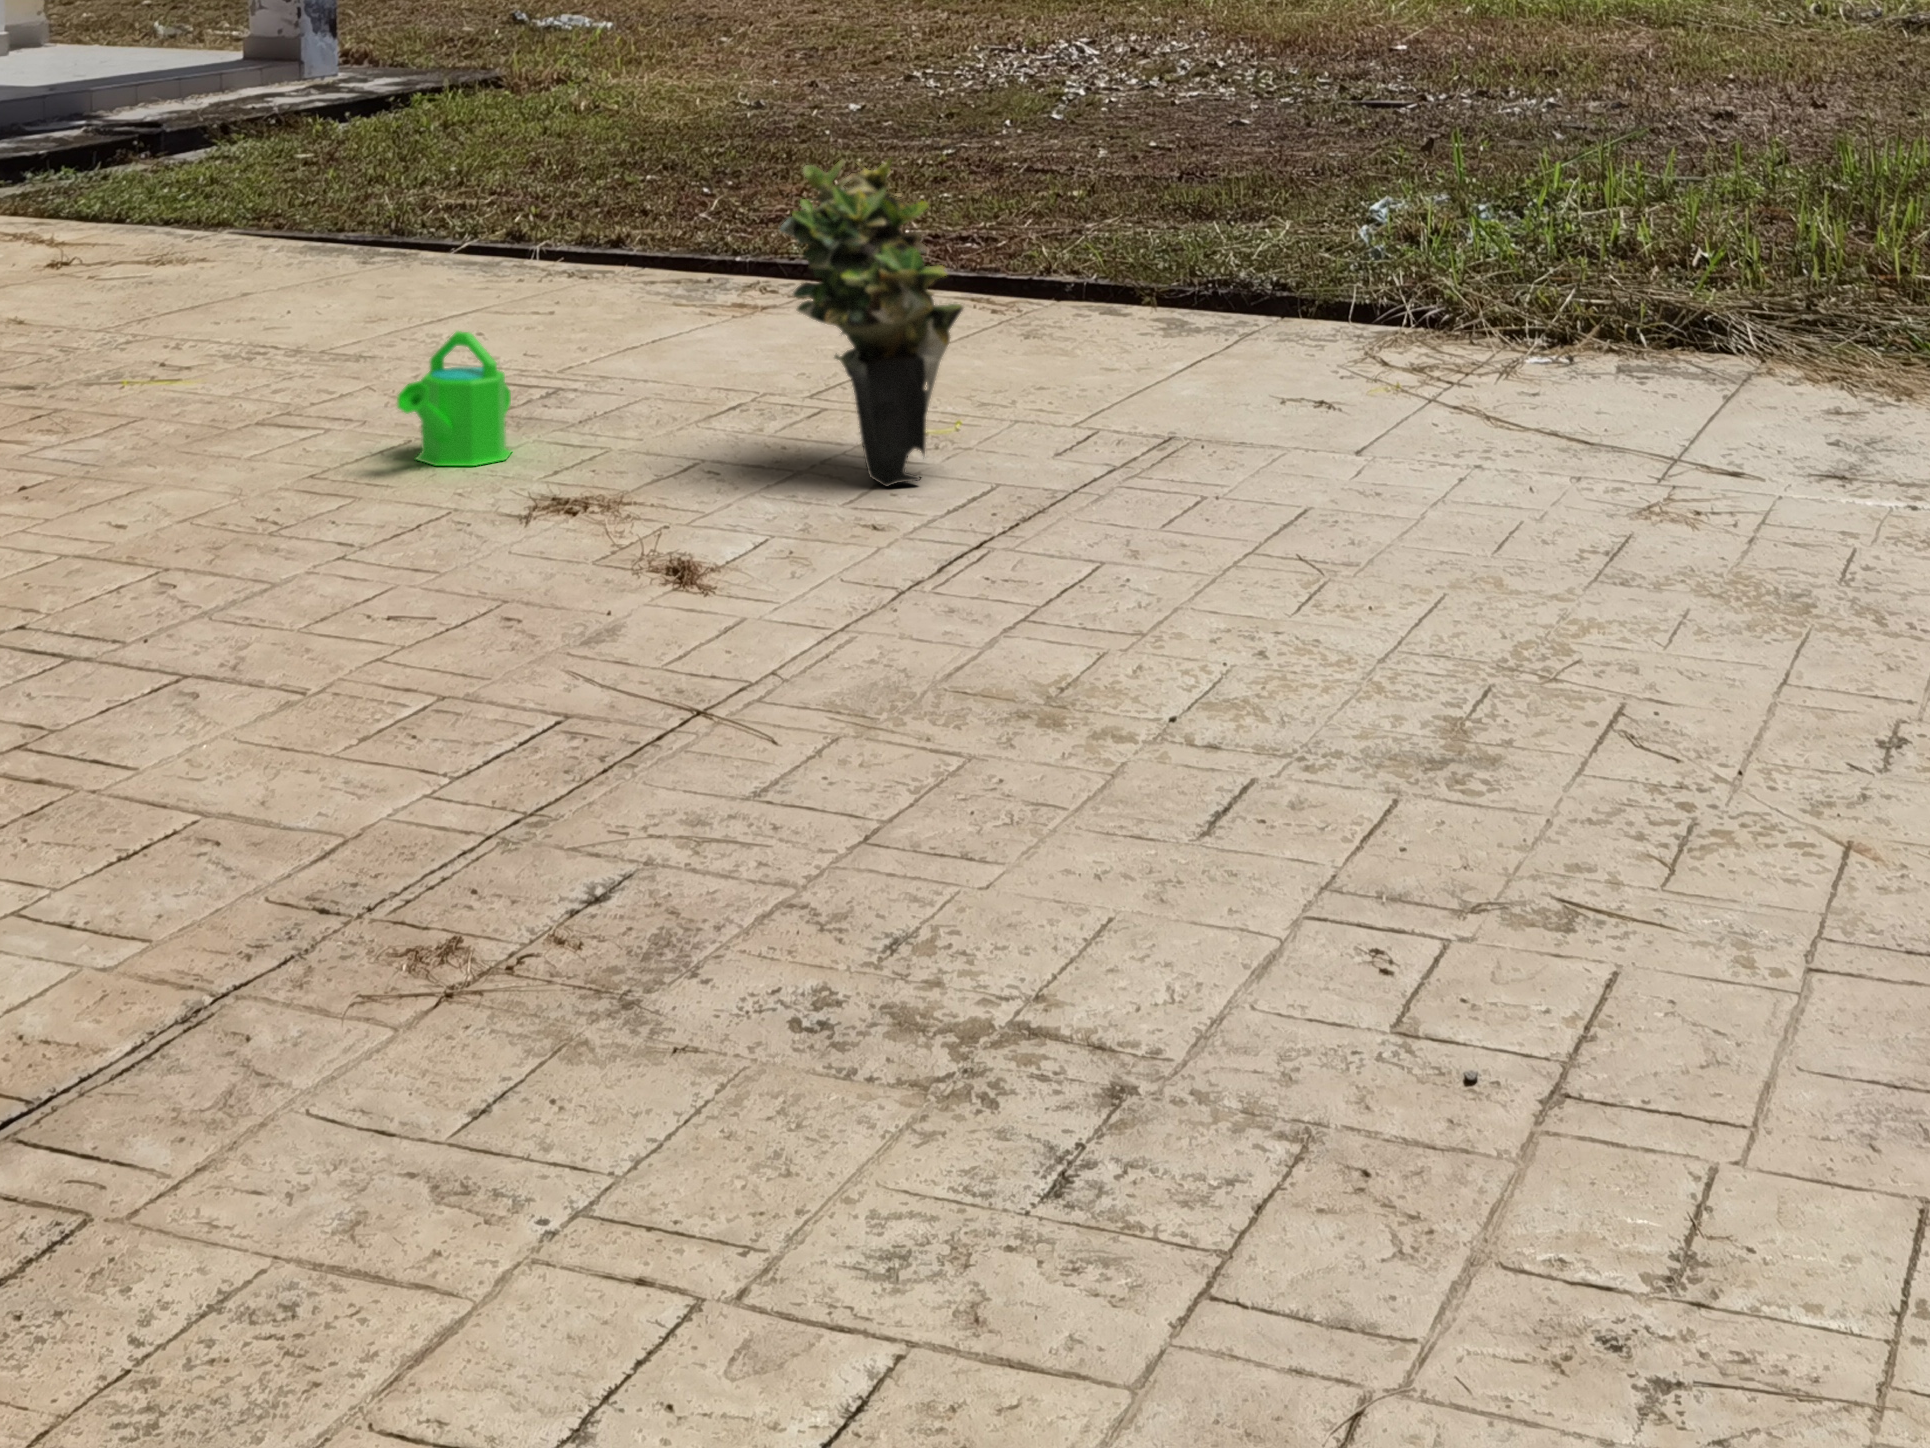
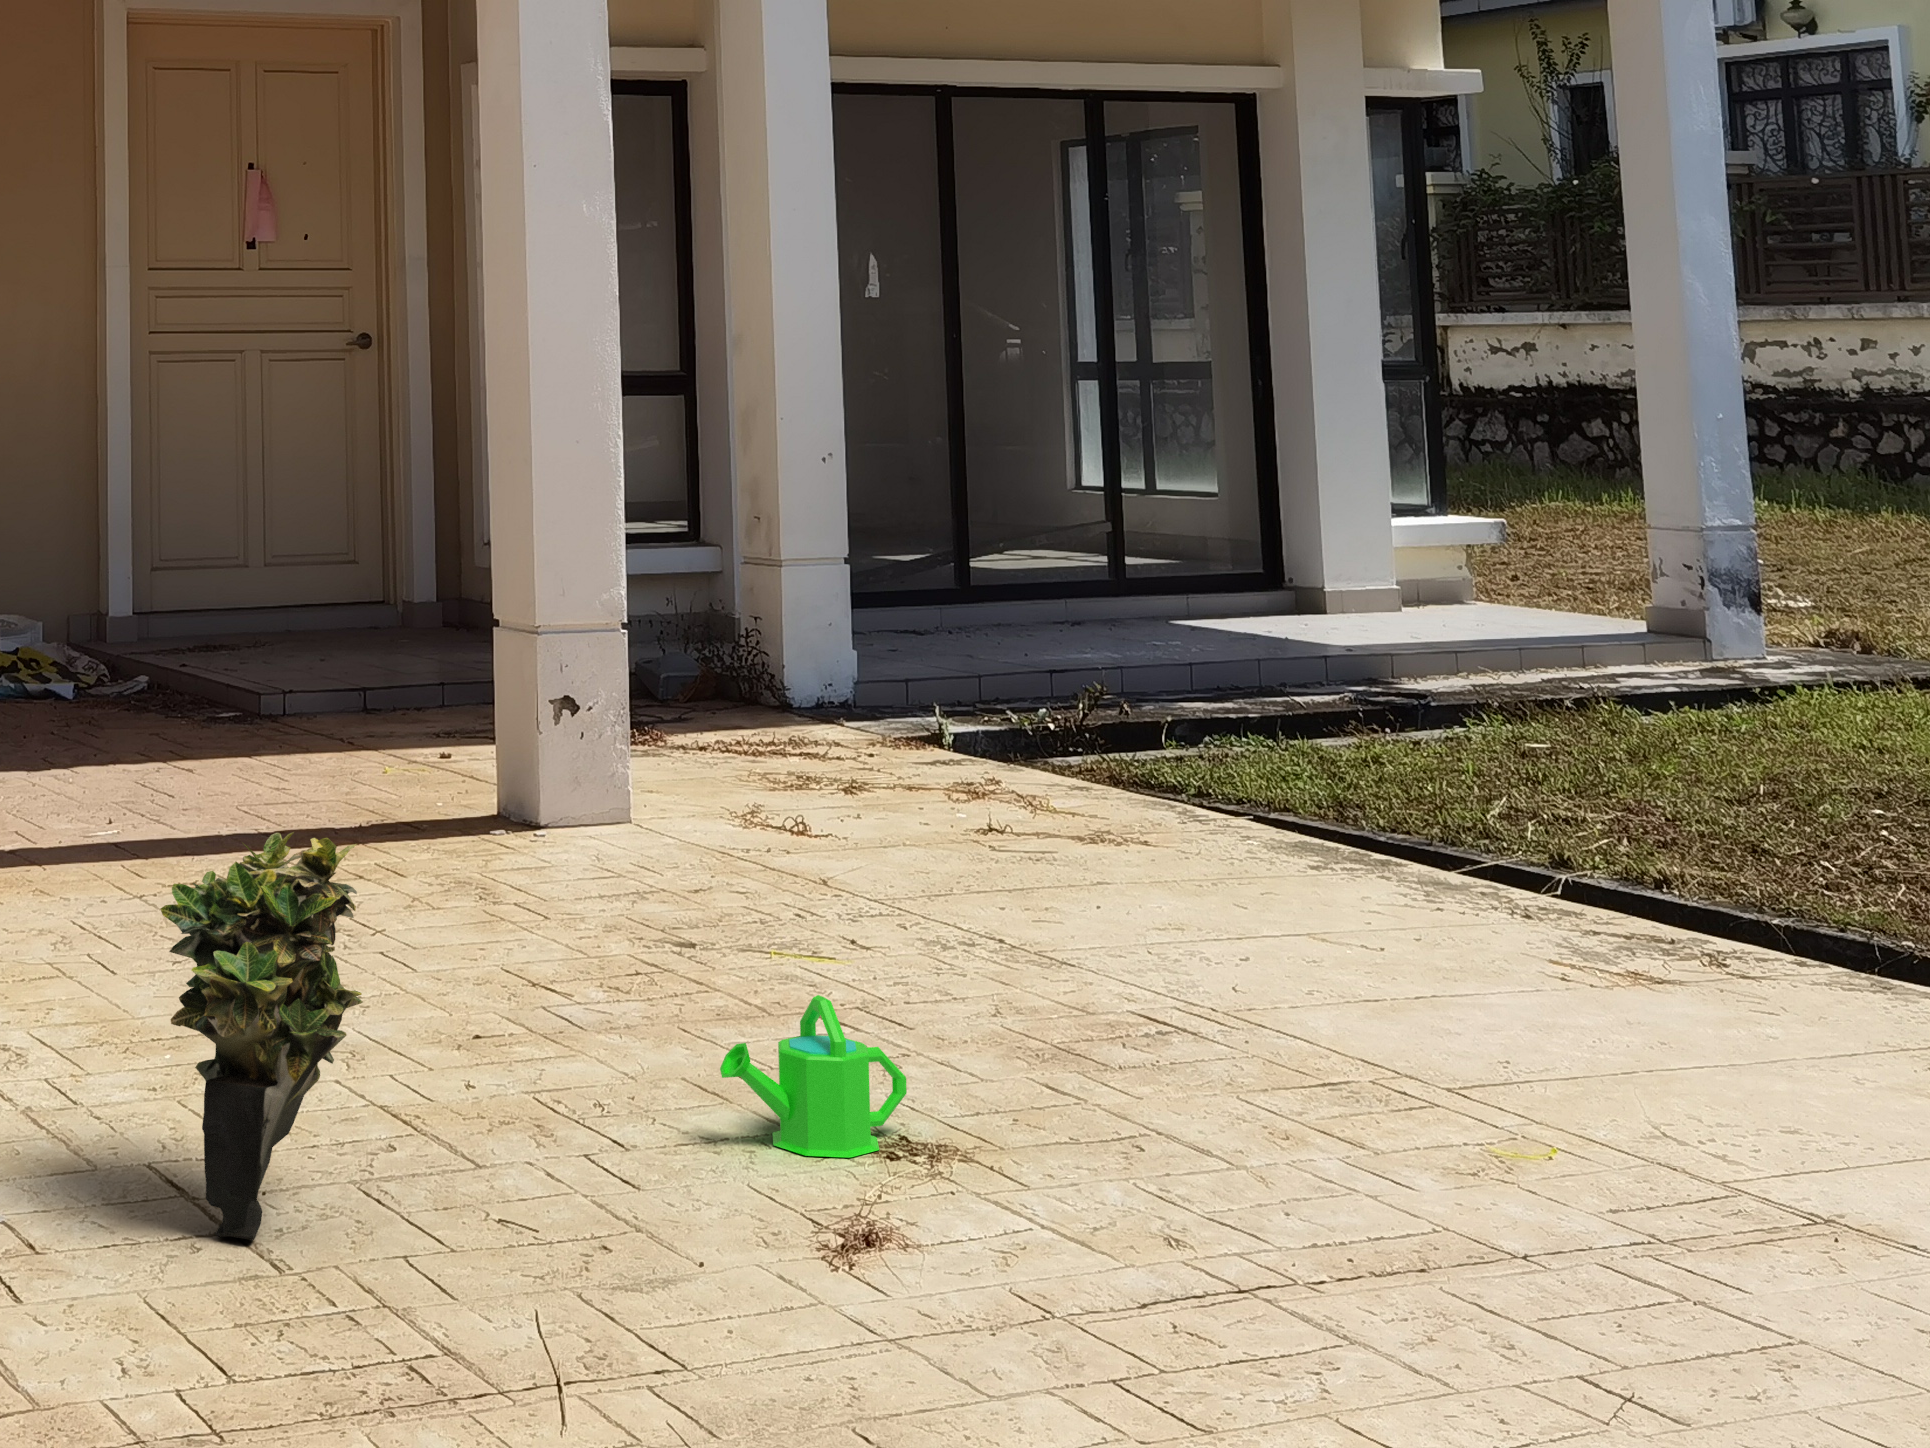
potted plant: present [780,158,964,487] -> present [160,832,363,1240]

